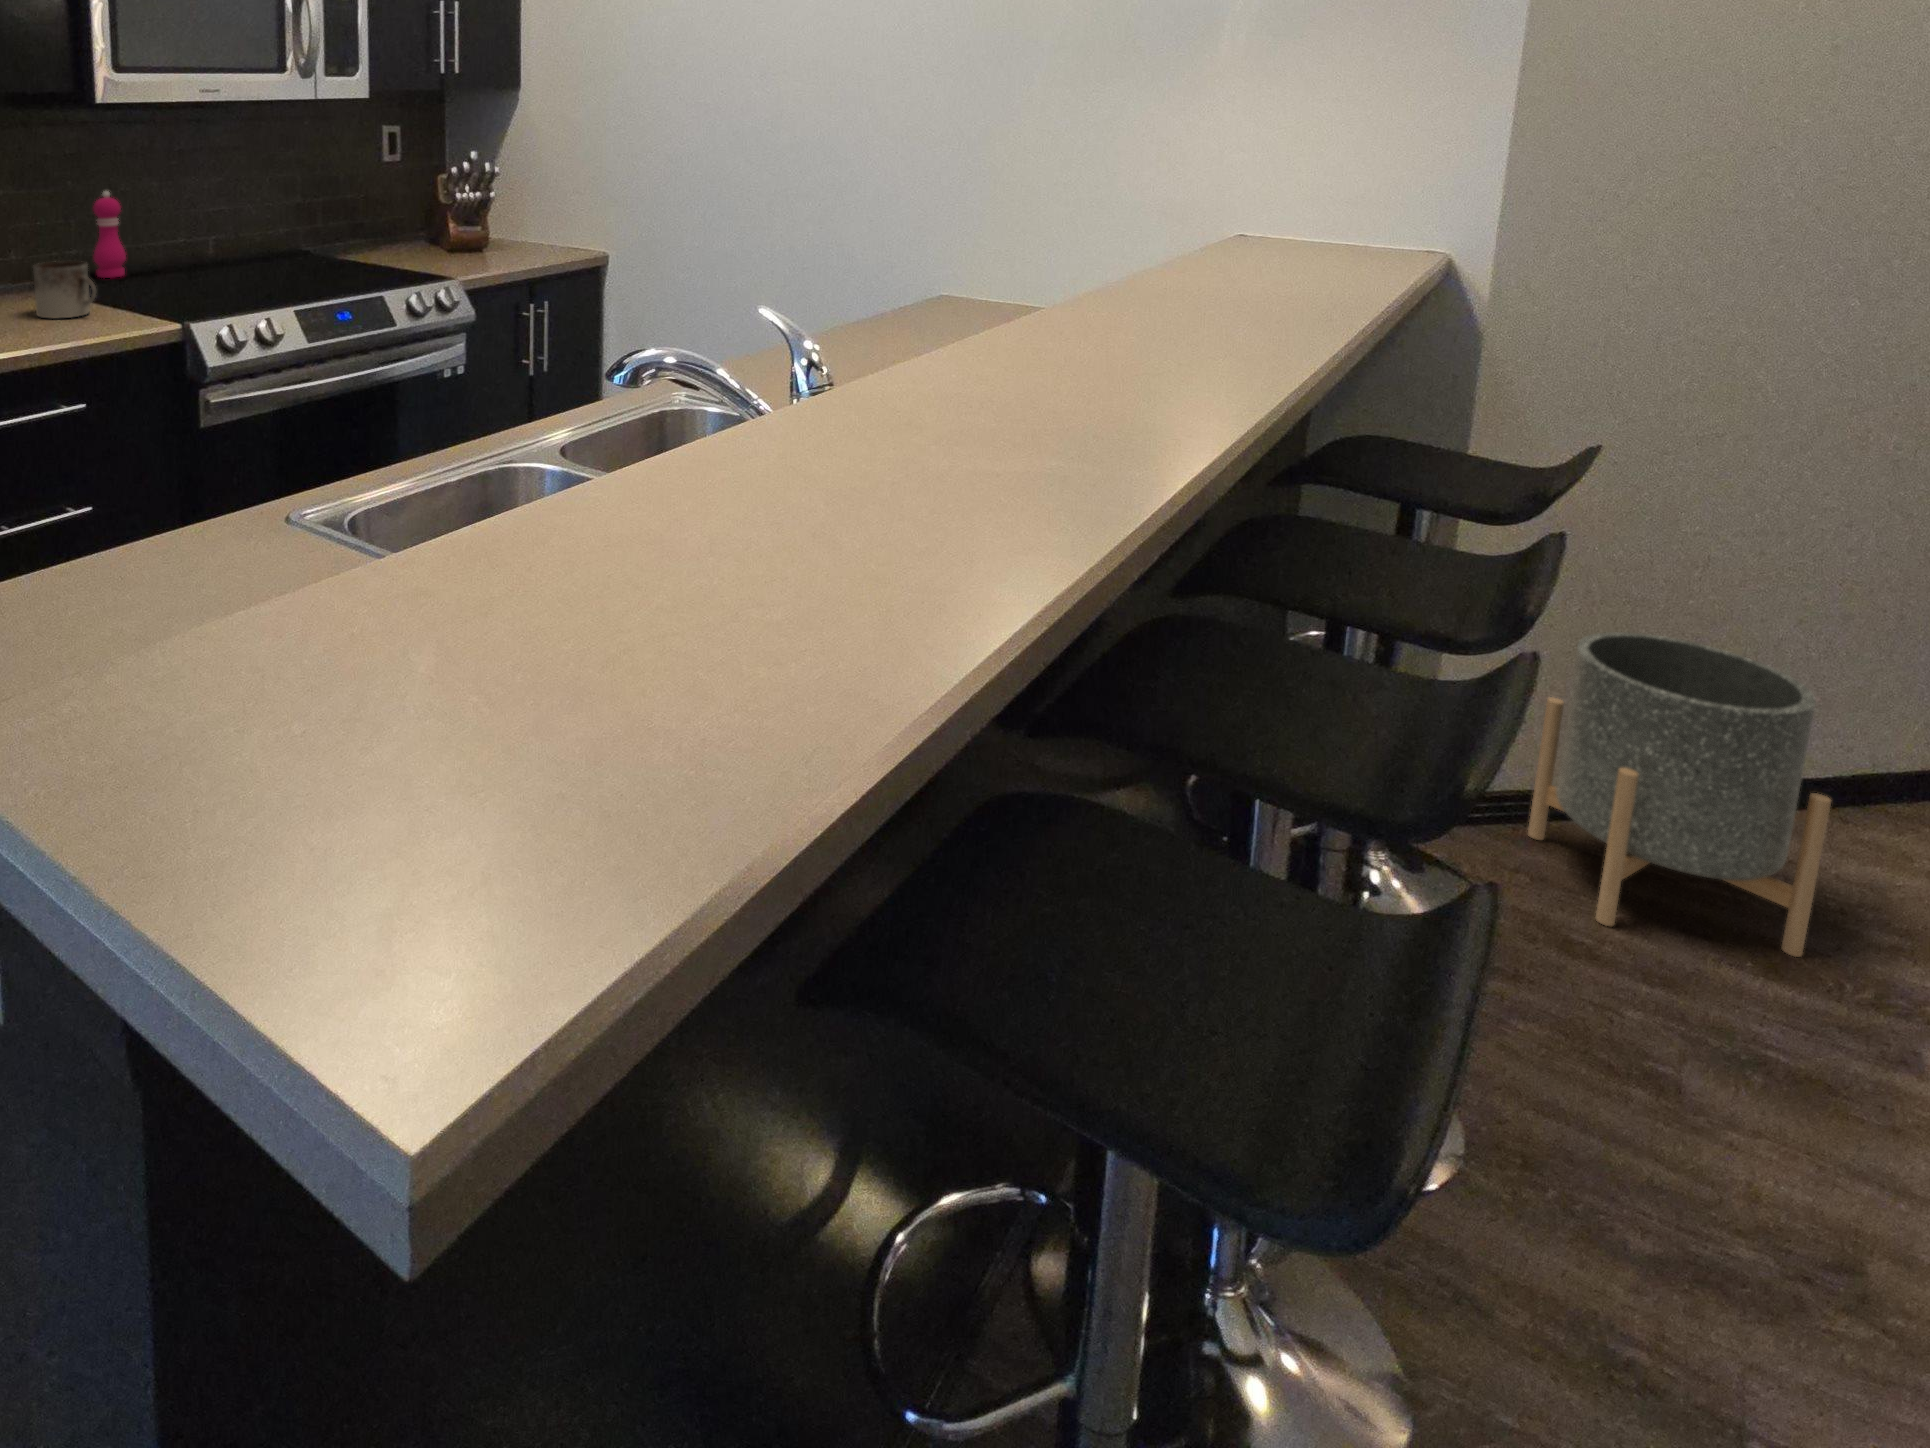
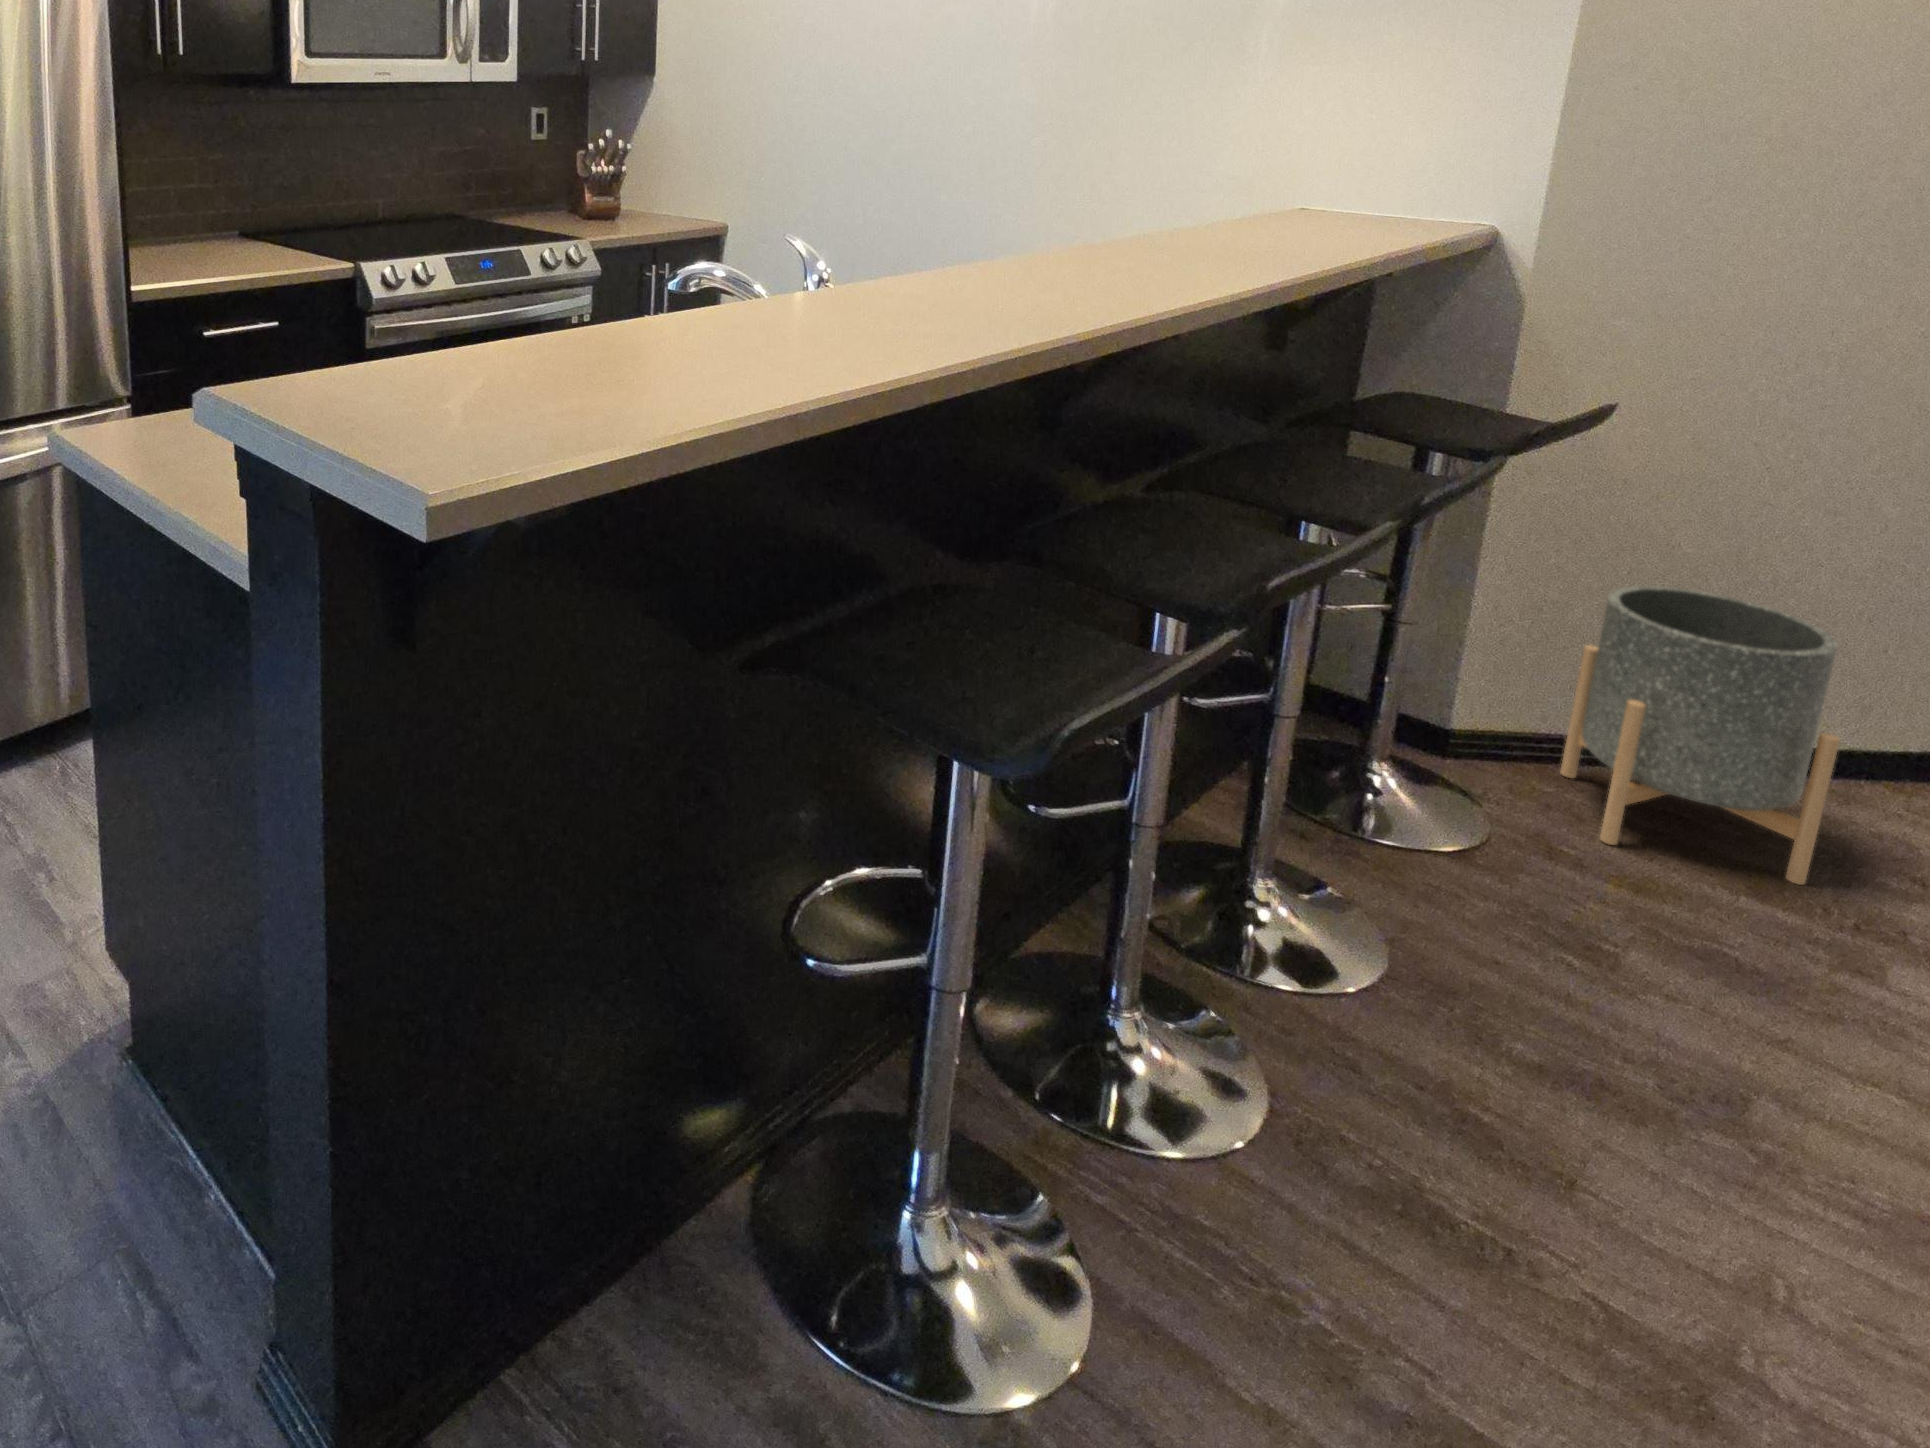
pepper mill: present [94,191,126,278] -> none [285,158,311,230]
mug: present [33,261,96,318] -> none [241,211,289,256]

